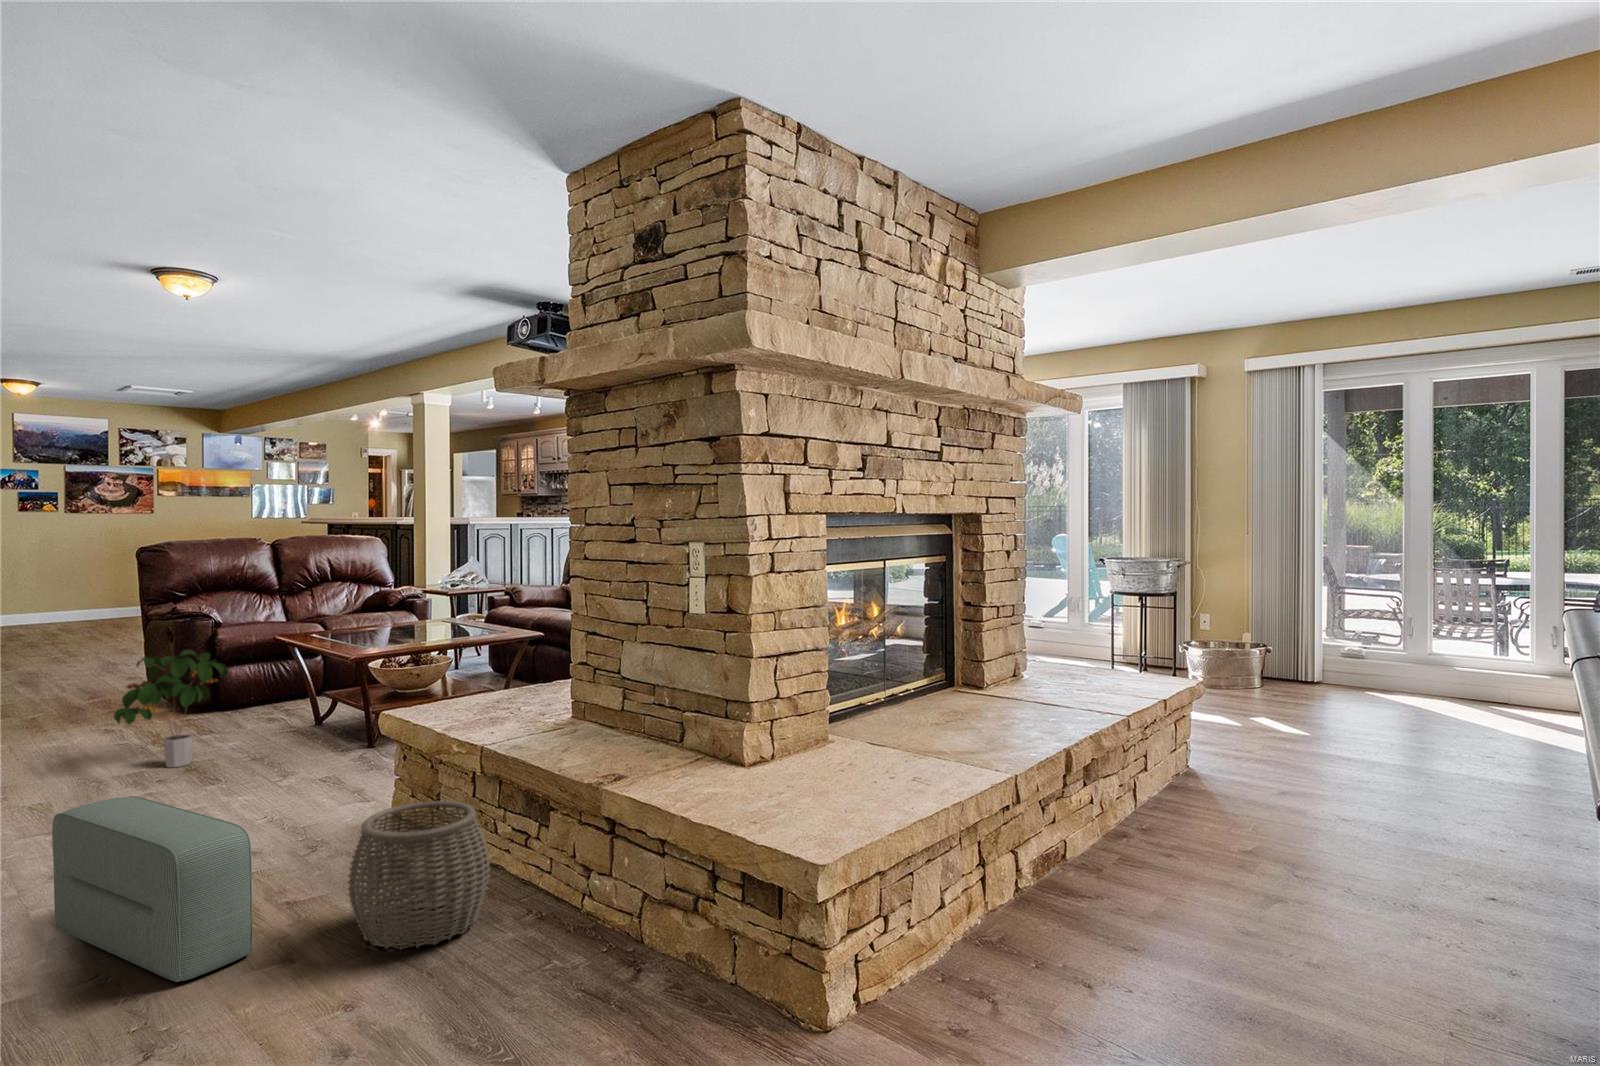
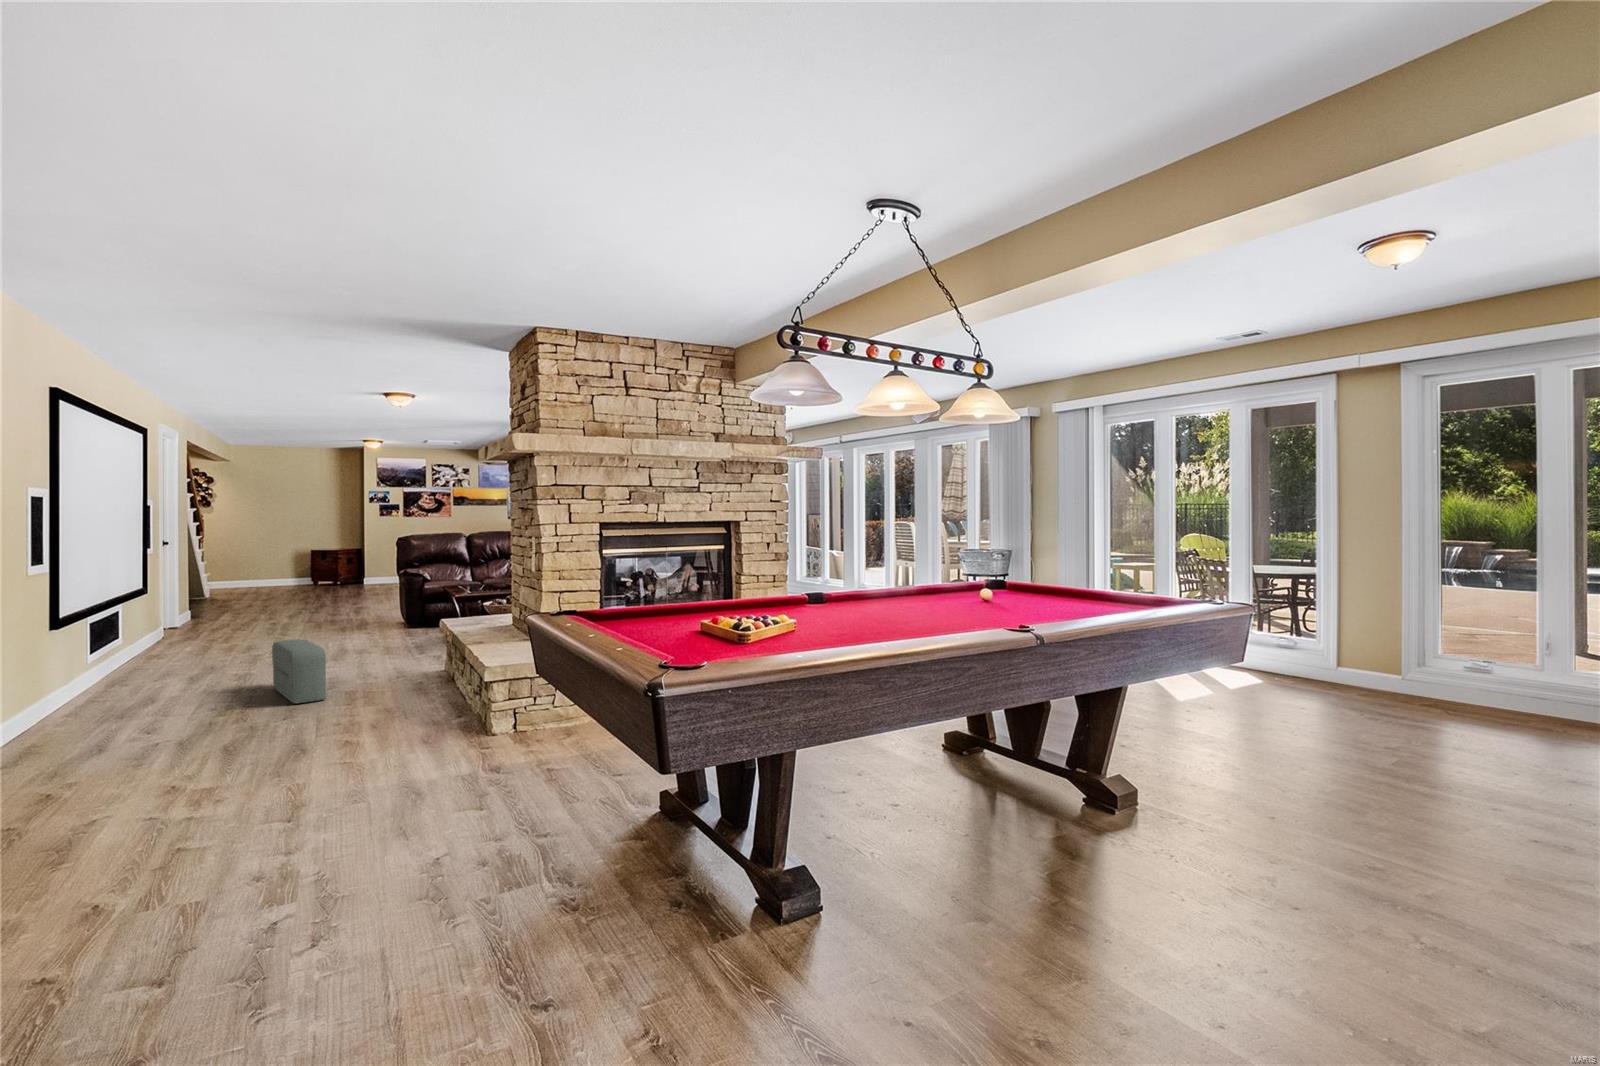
potted plant: present [114,650,228,767] -> none [346,588,403,645]
woven basket: present [348,801,490,949] -> none [359,648,422,703]

